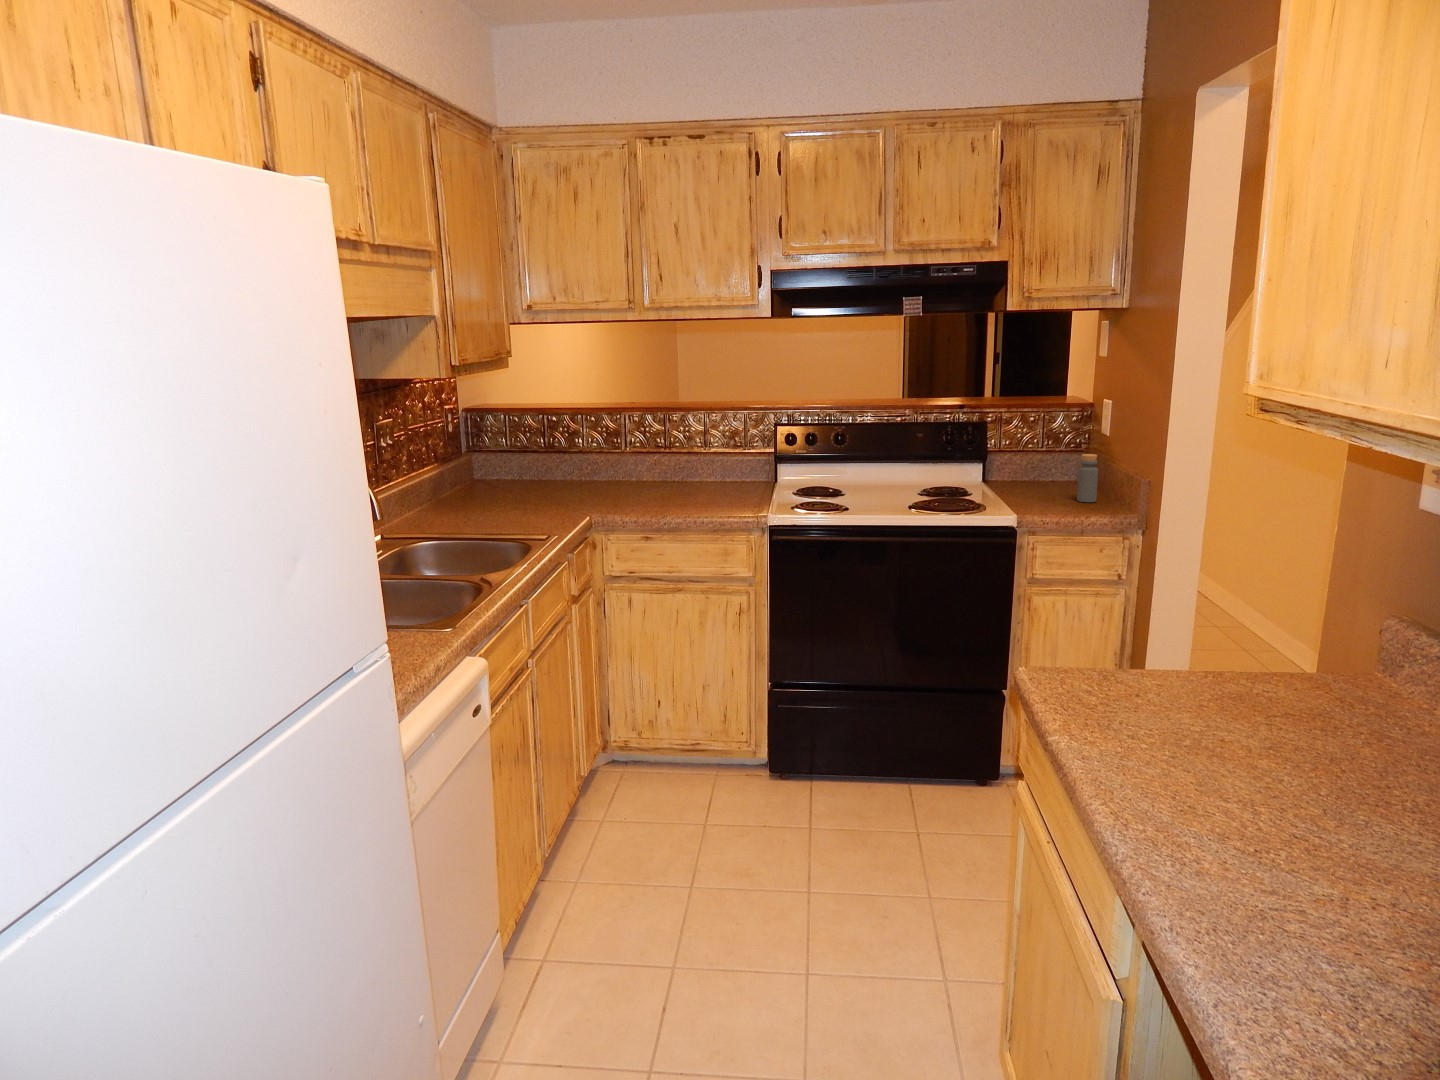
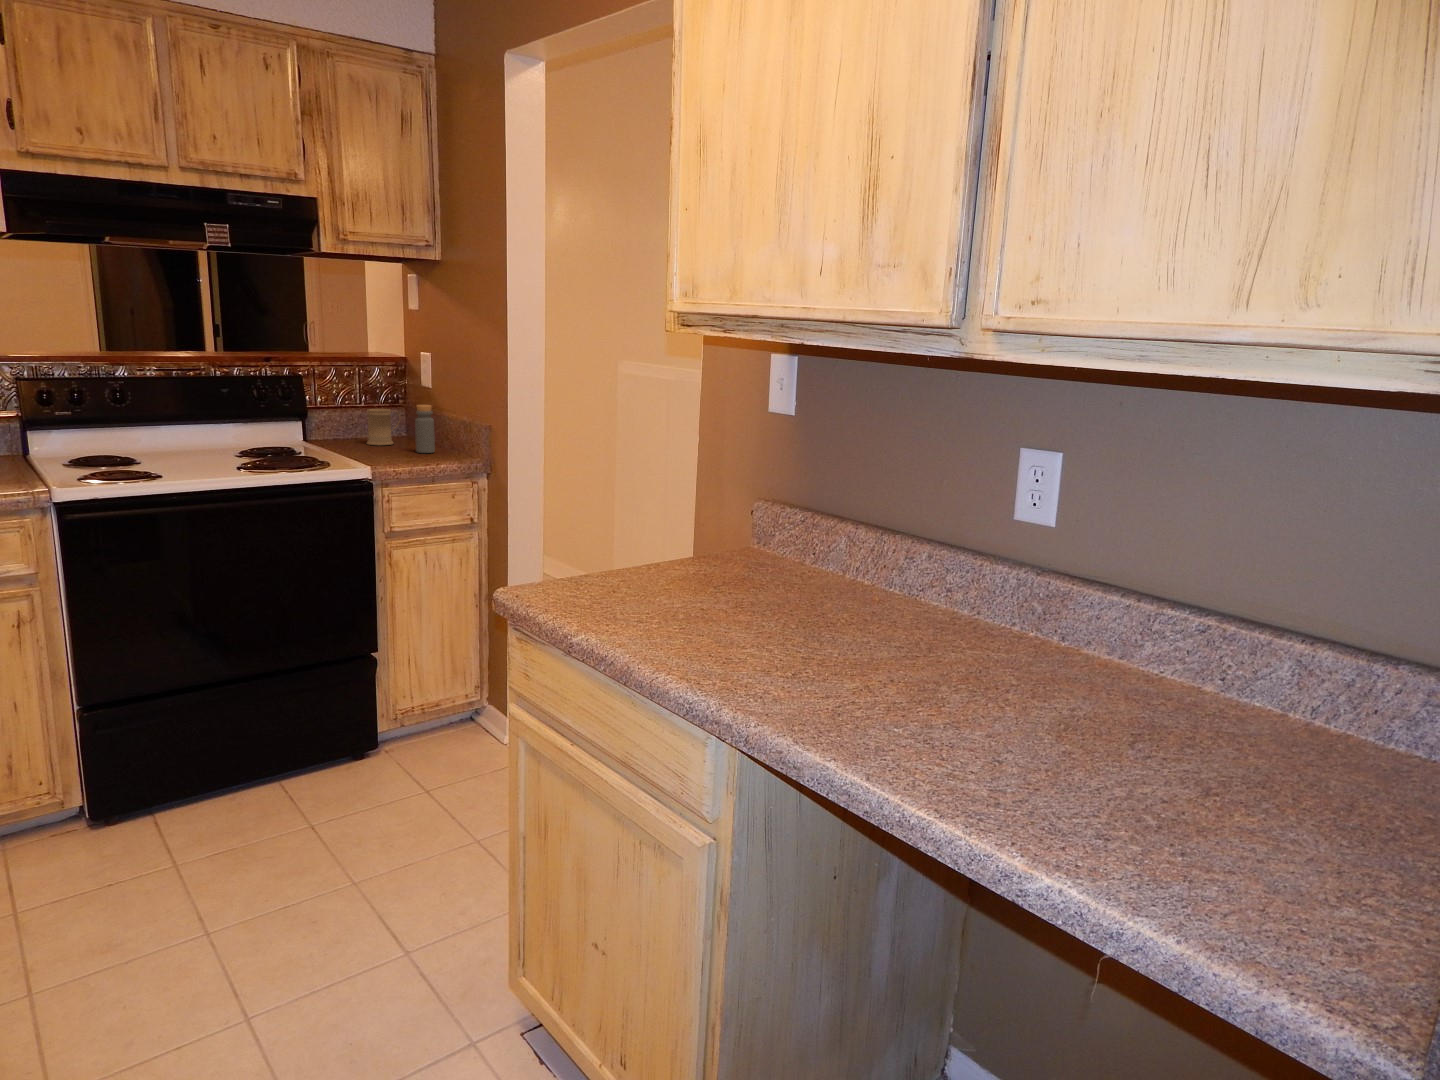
mug: none [1036,455,1073,490] -> present [367,409,399,445]

